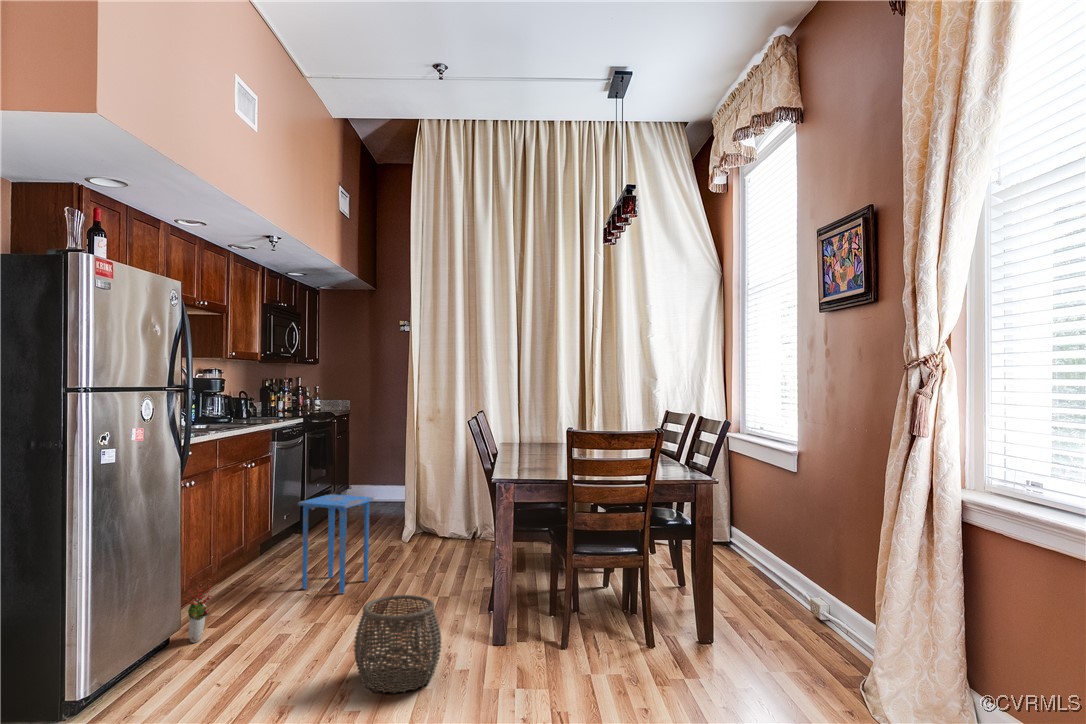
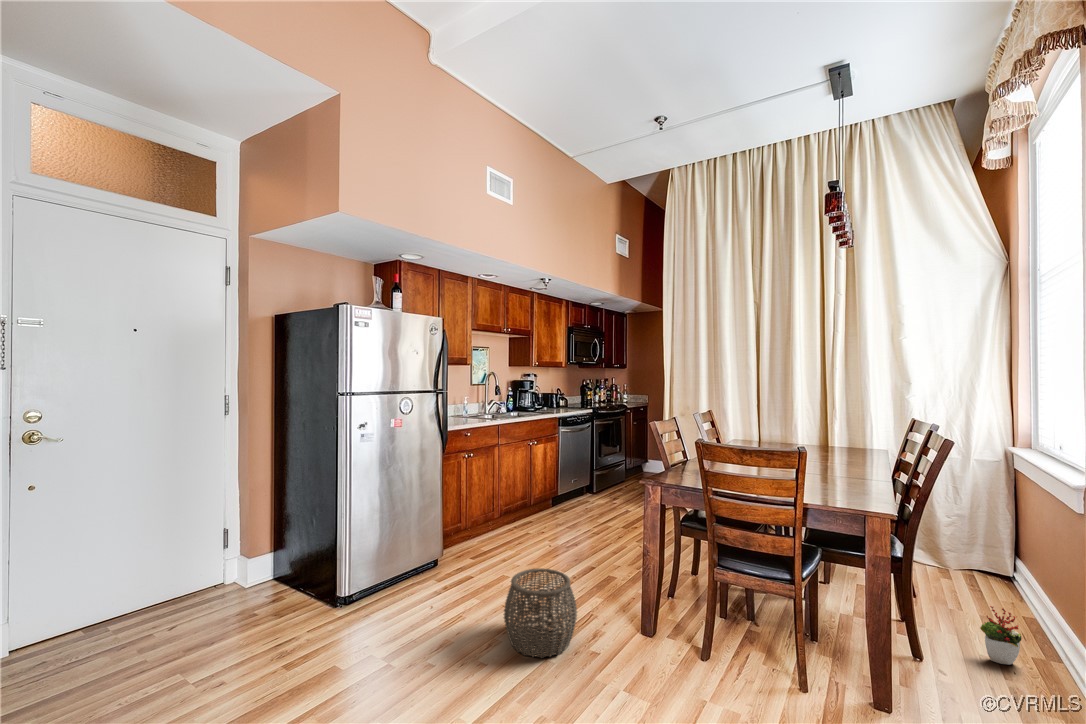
side table: present [298,494,374,593] -> none [548,471,604,550]
decorative plant: present [185,585,212,643] -> present [980,606,1022,665]

